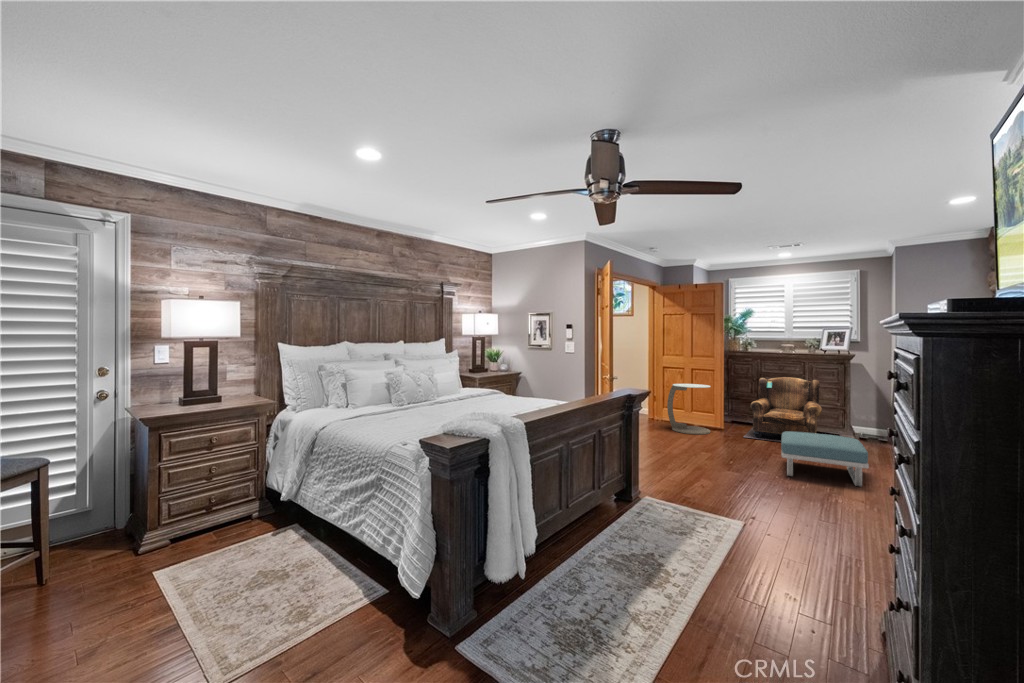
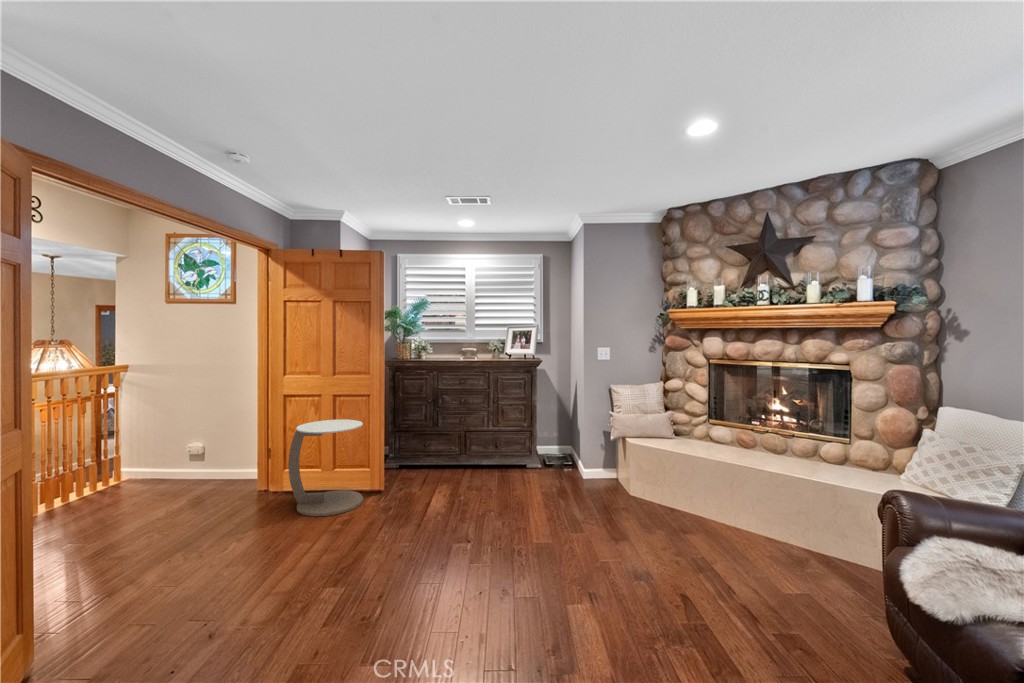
armchair: present [744,377,822,442] -> none [411,396,520,503]
footstool: present [781,432,869,487] -> none [467,510,601,632]

